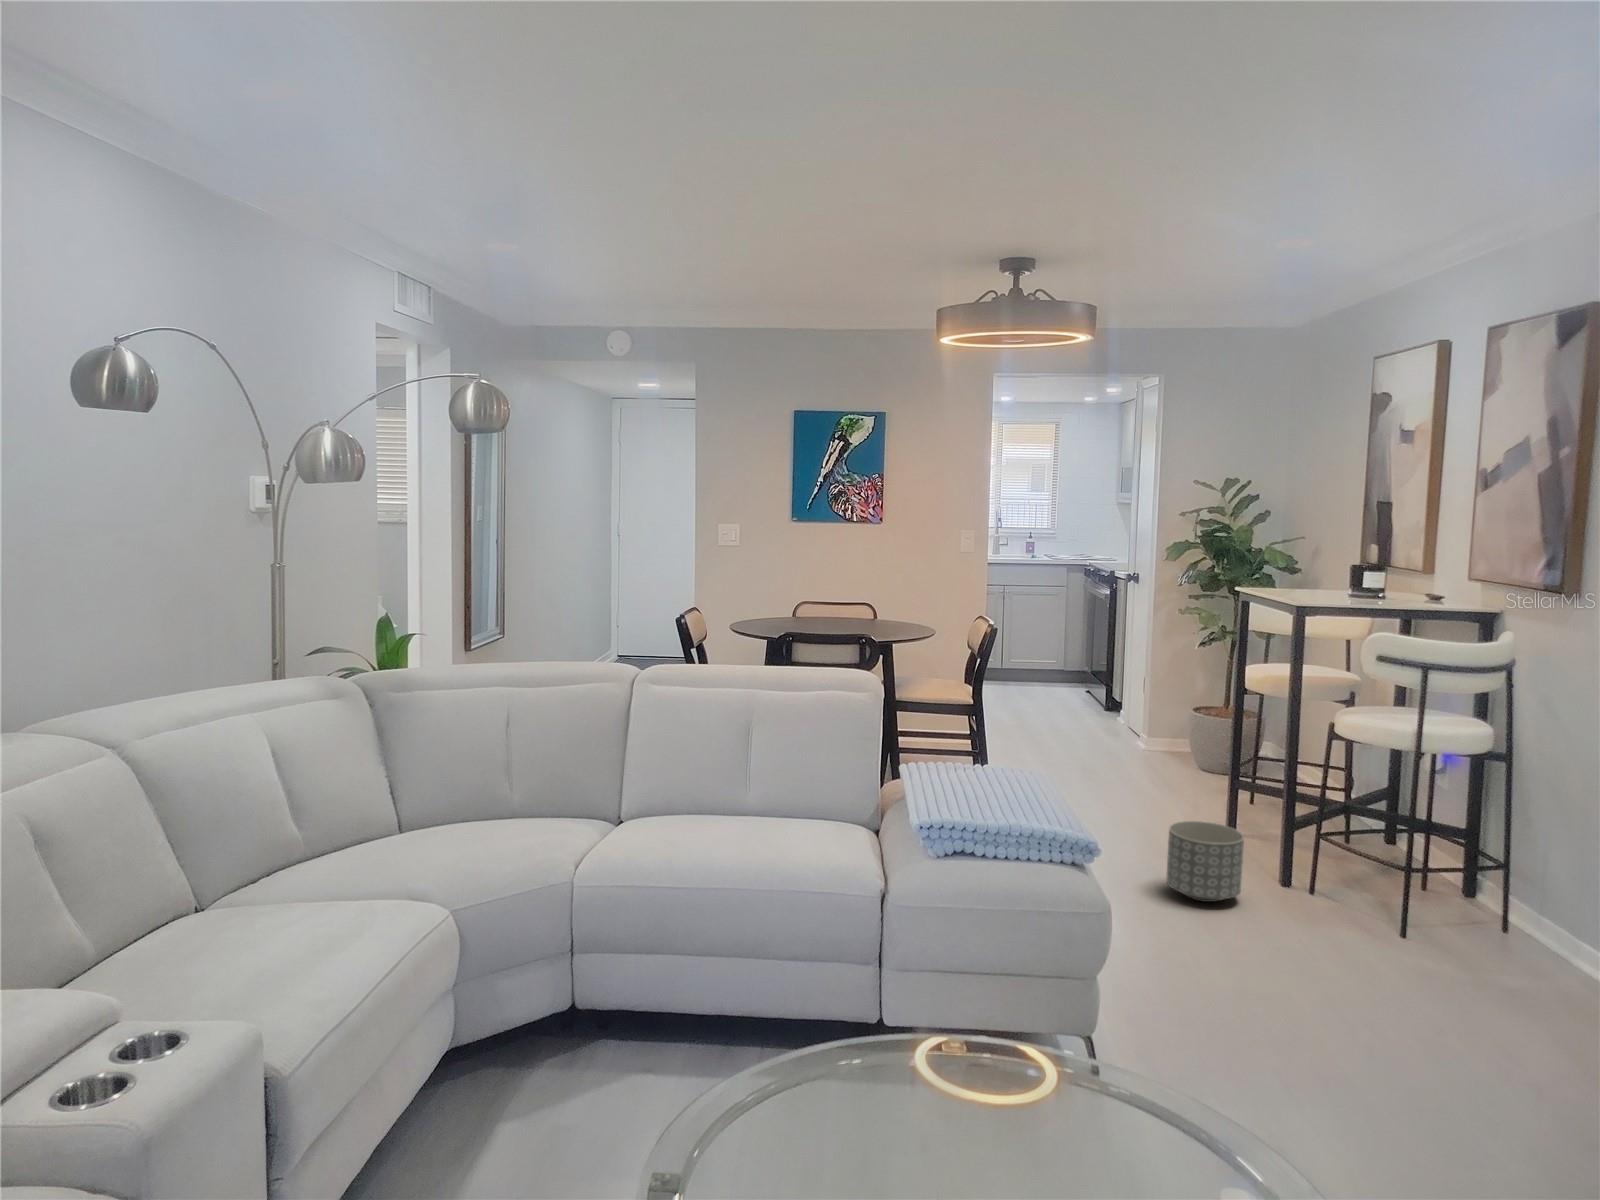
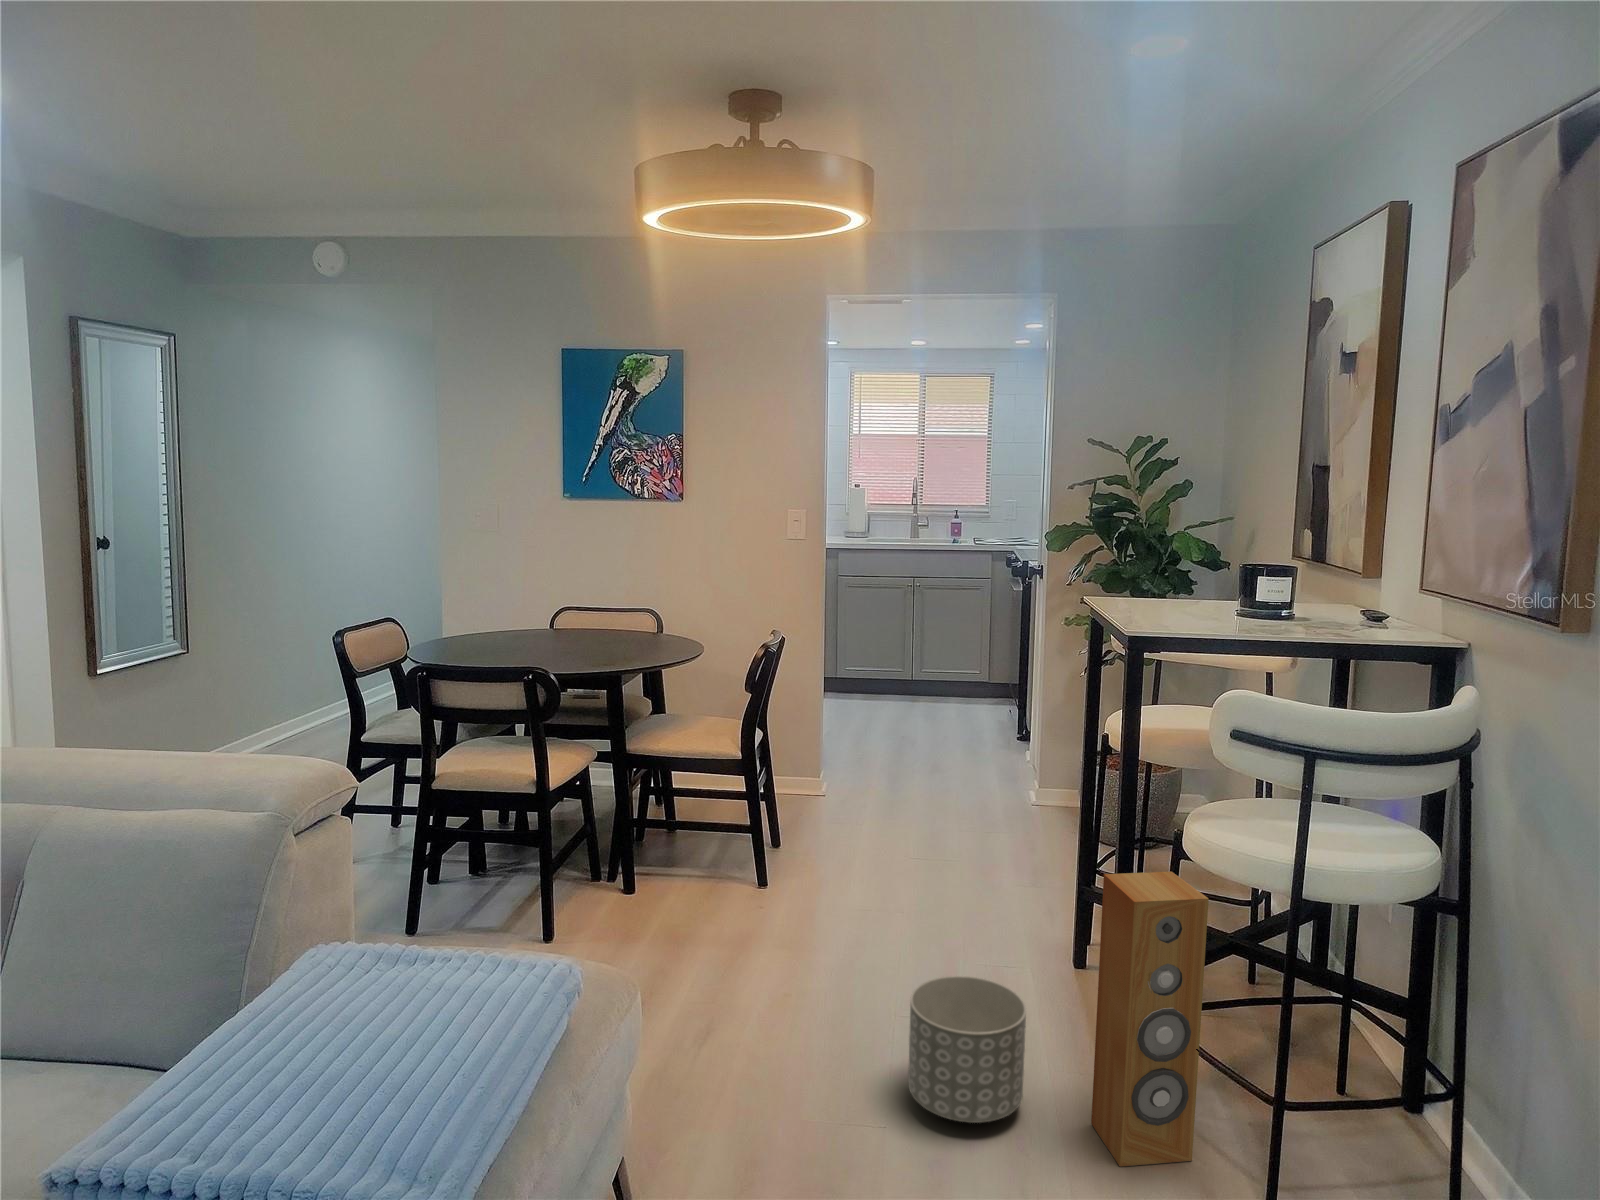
speaker: none [1283,747,1361,919] -> present [1091,872,1209,1167]

